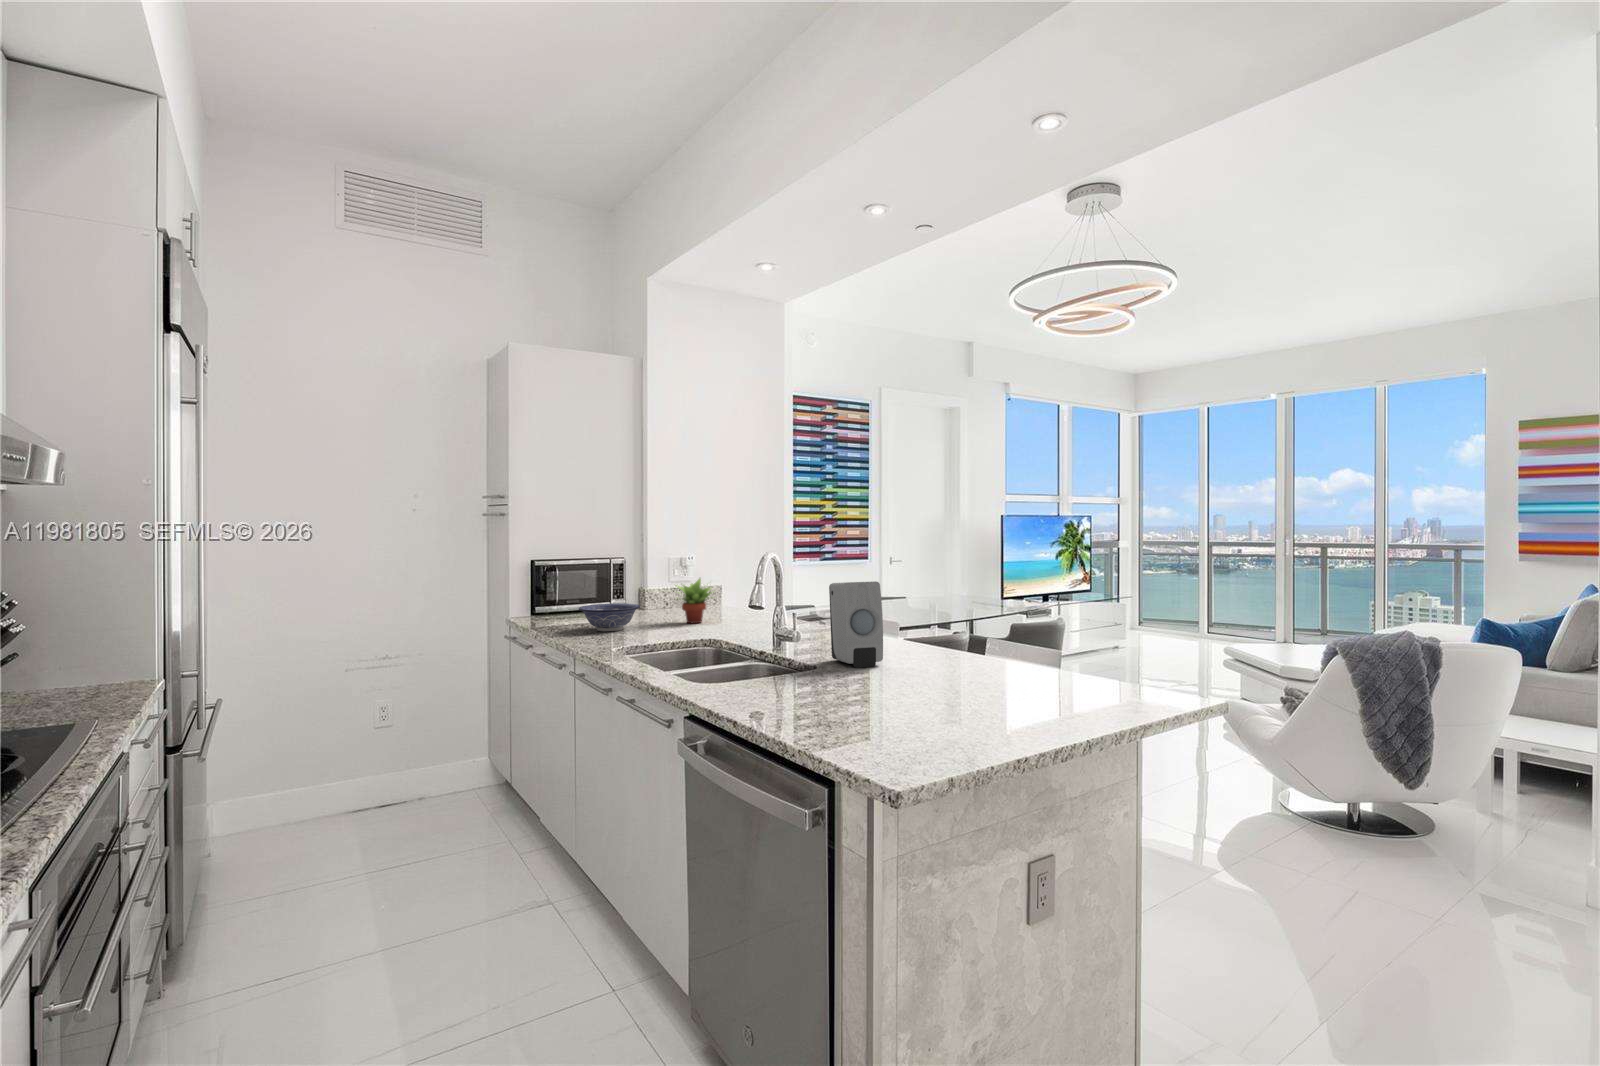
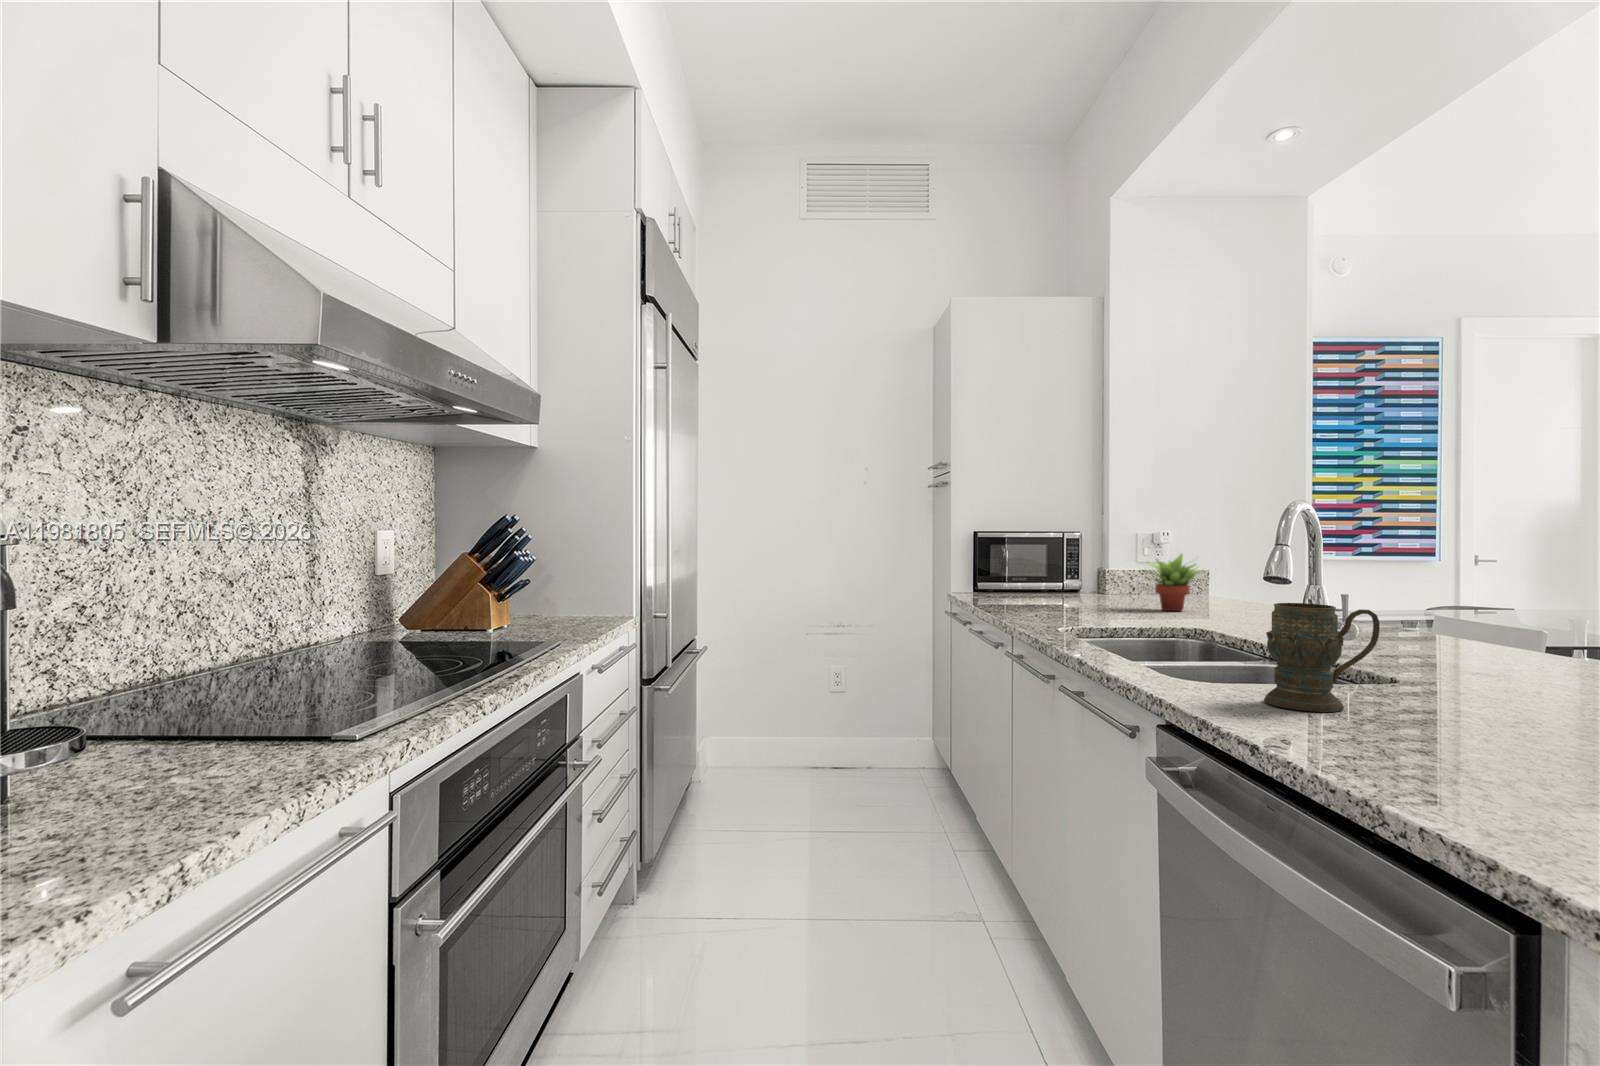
soap dispenser: present [829,581,883,668] -> none [1418,539,1543,688]
decorative bowl: present [579,603,640,631] -> none [1023,580,1099,611]
mug: none [744,632,800,697] -> present [1264,603,1380,712]

